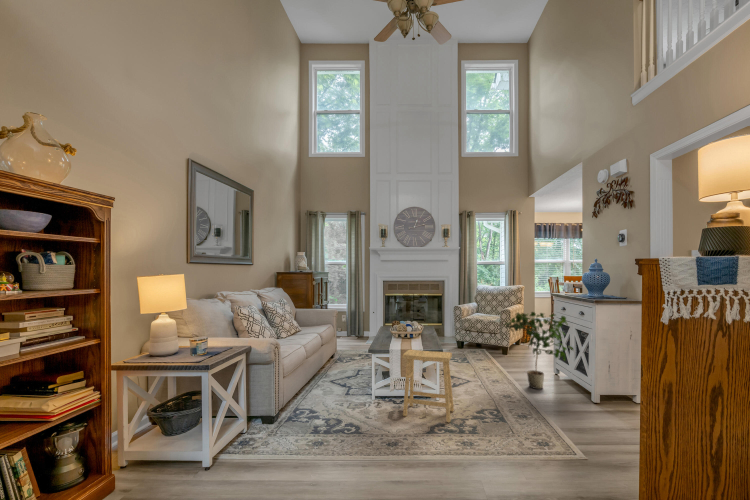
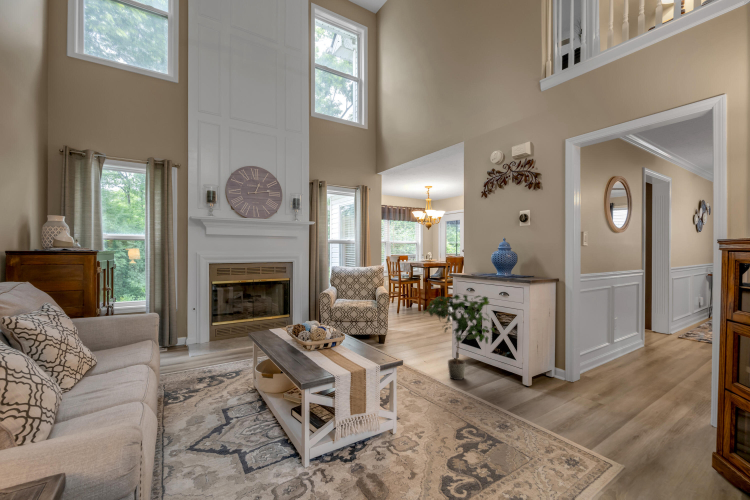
footstool: present [403,350,454,422] -> none [370,362,452,481]

